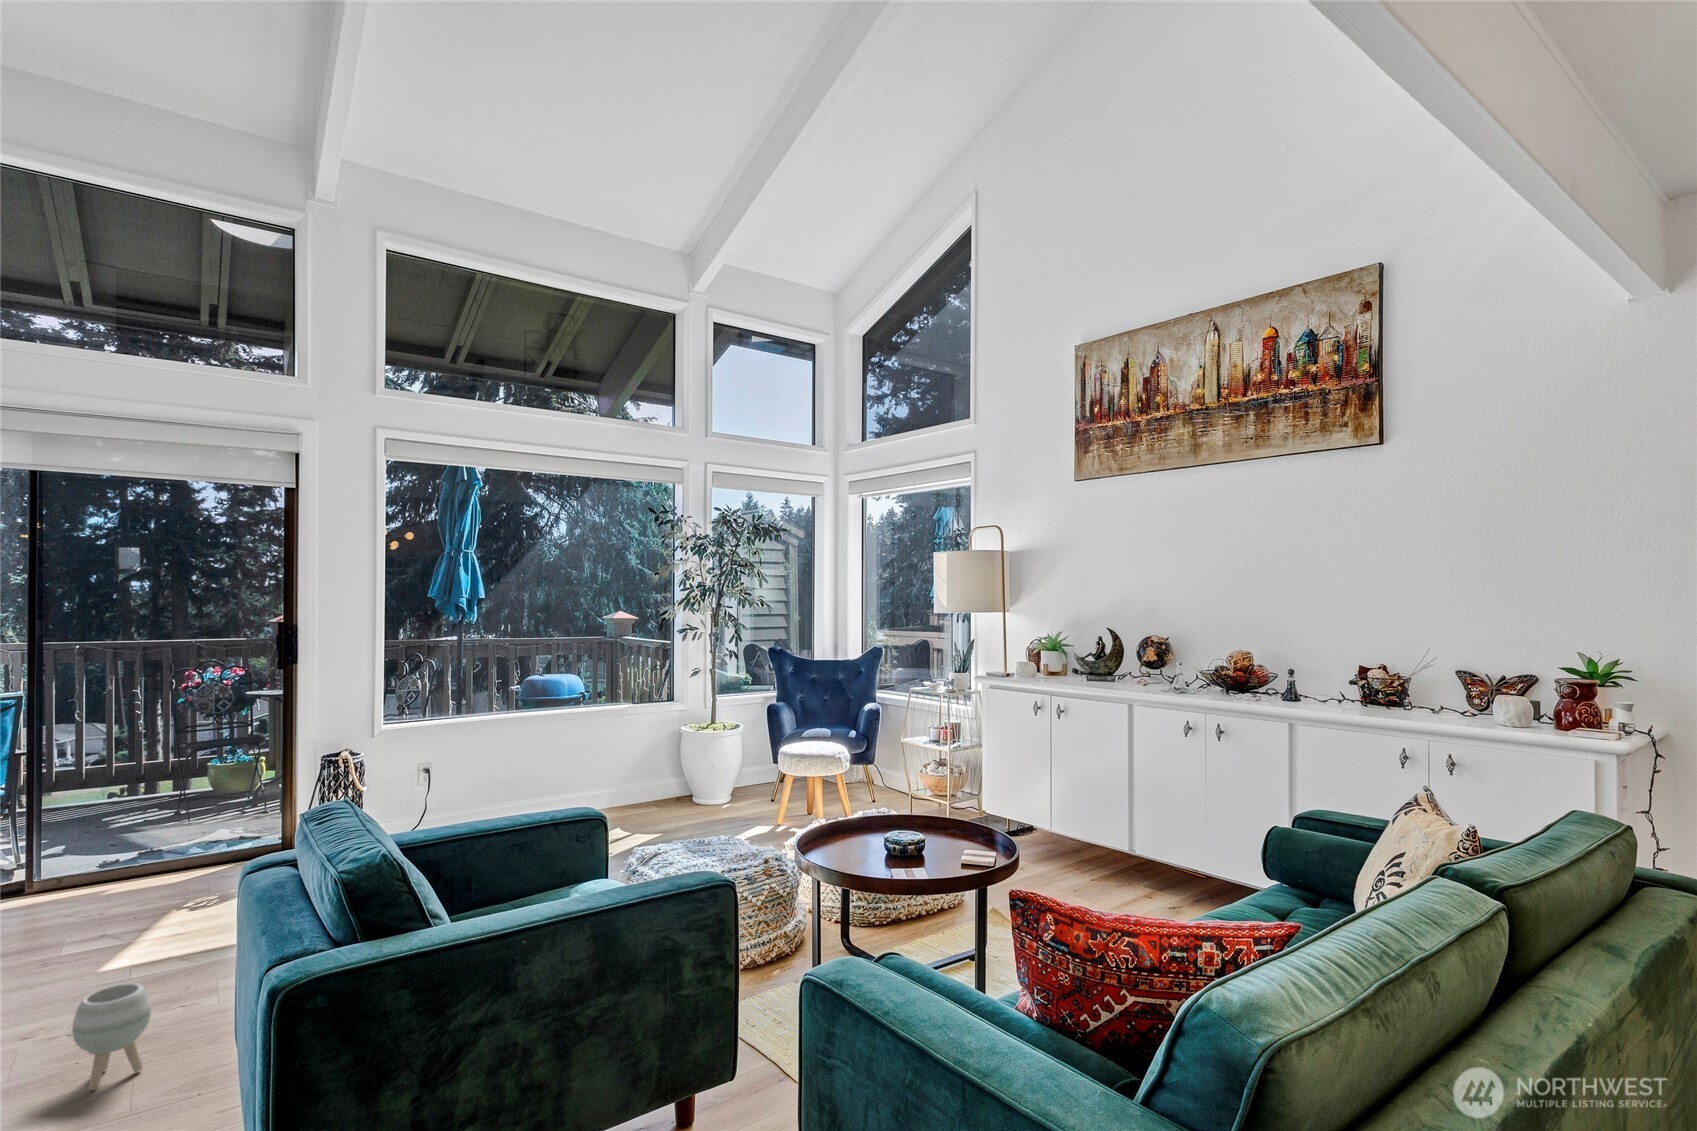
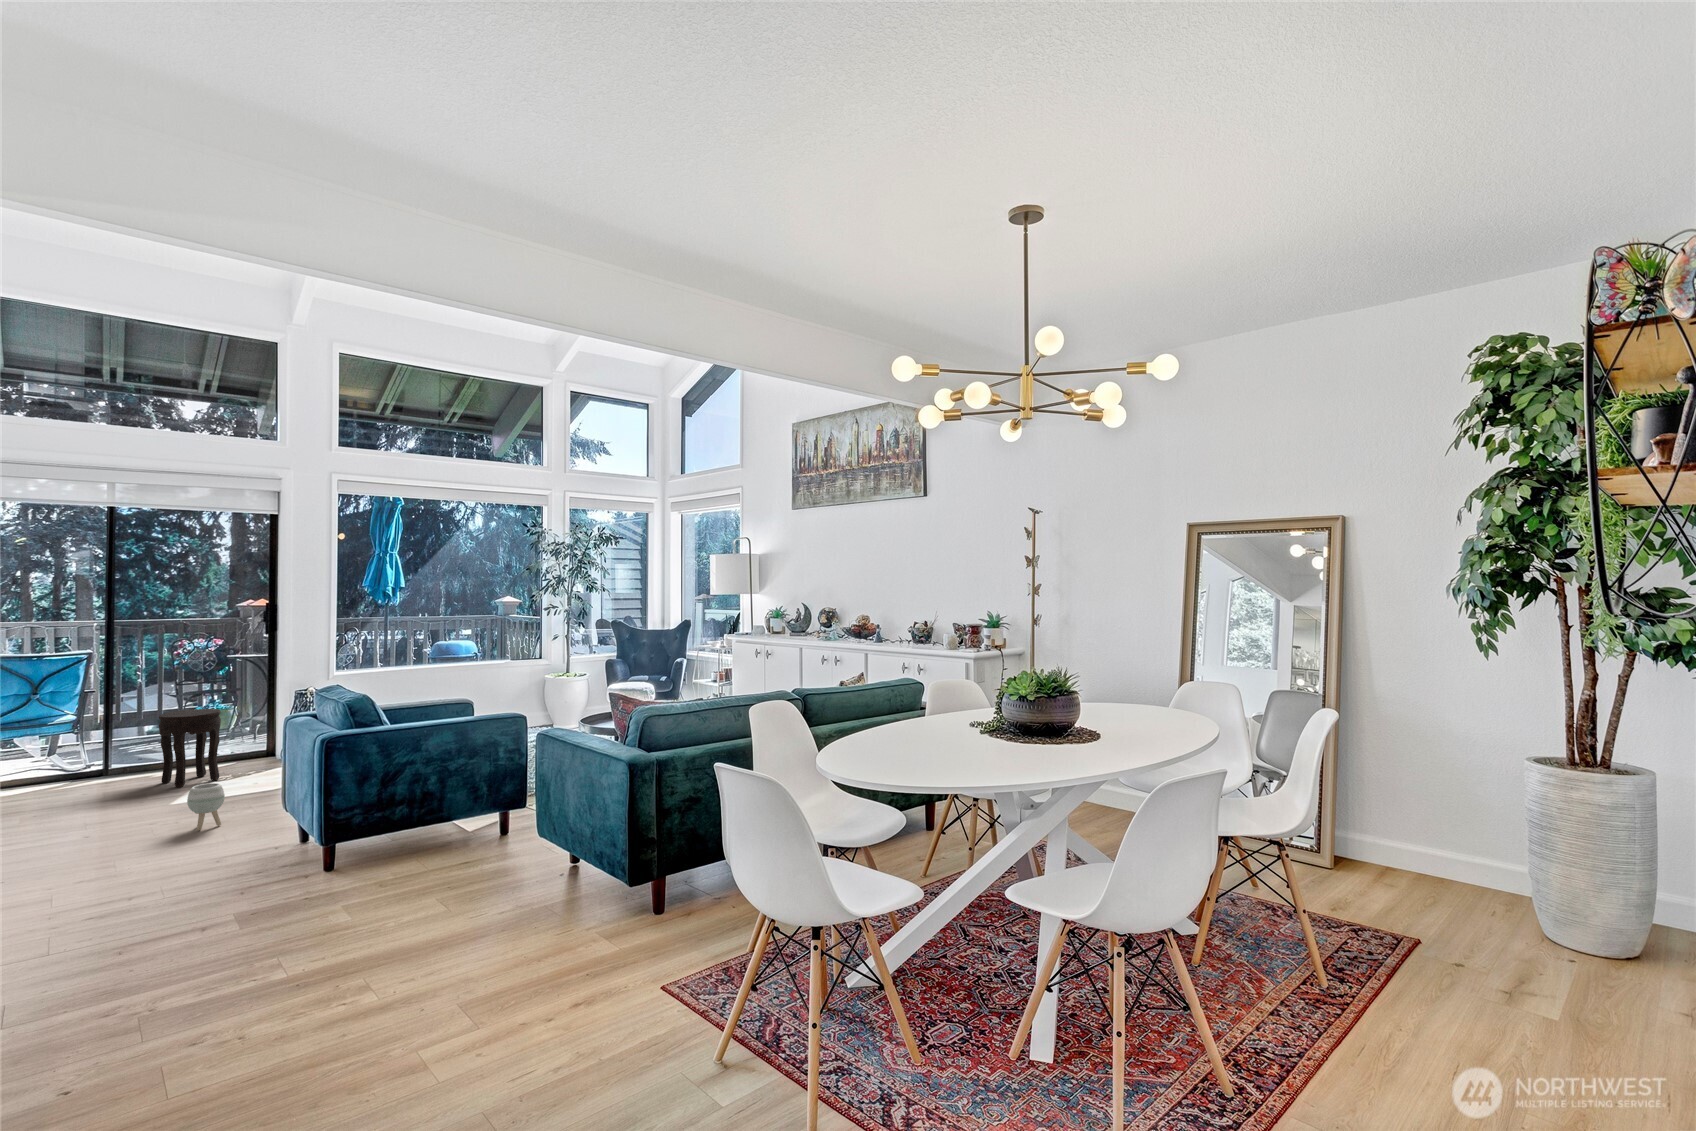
side table: none [85,796,192,939] -> present [159,709,221,787]

